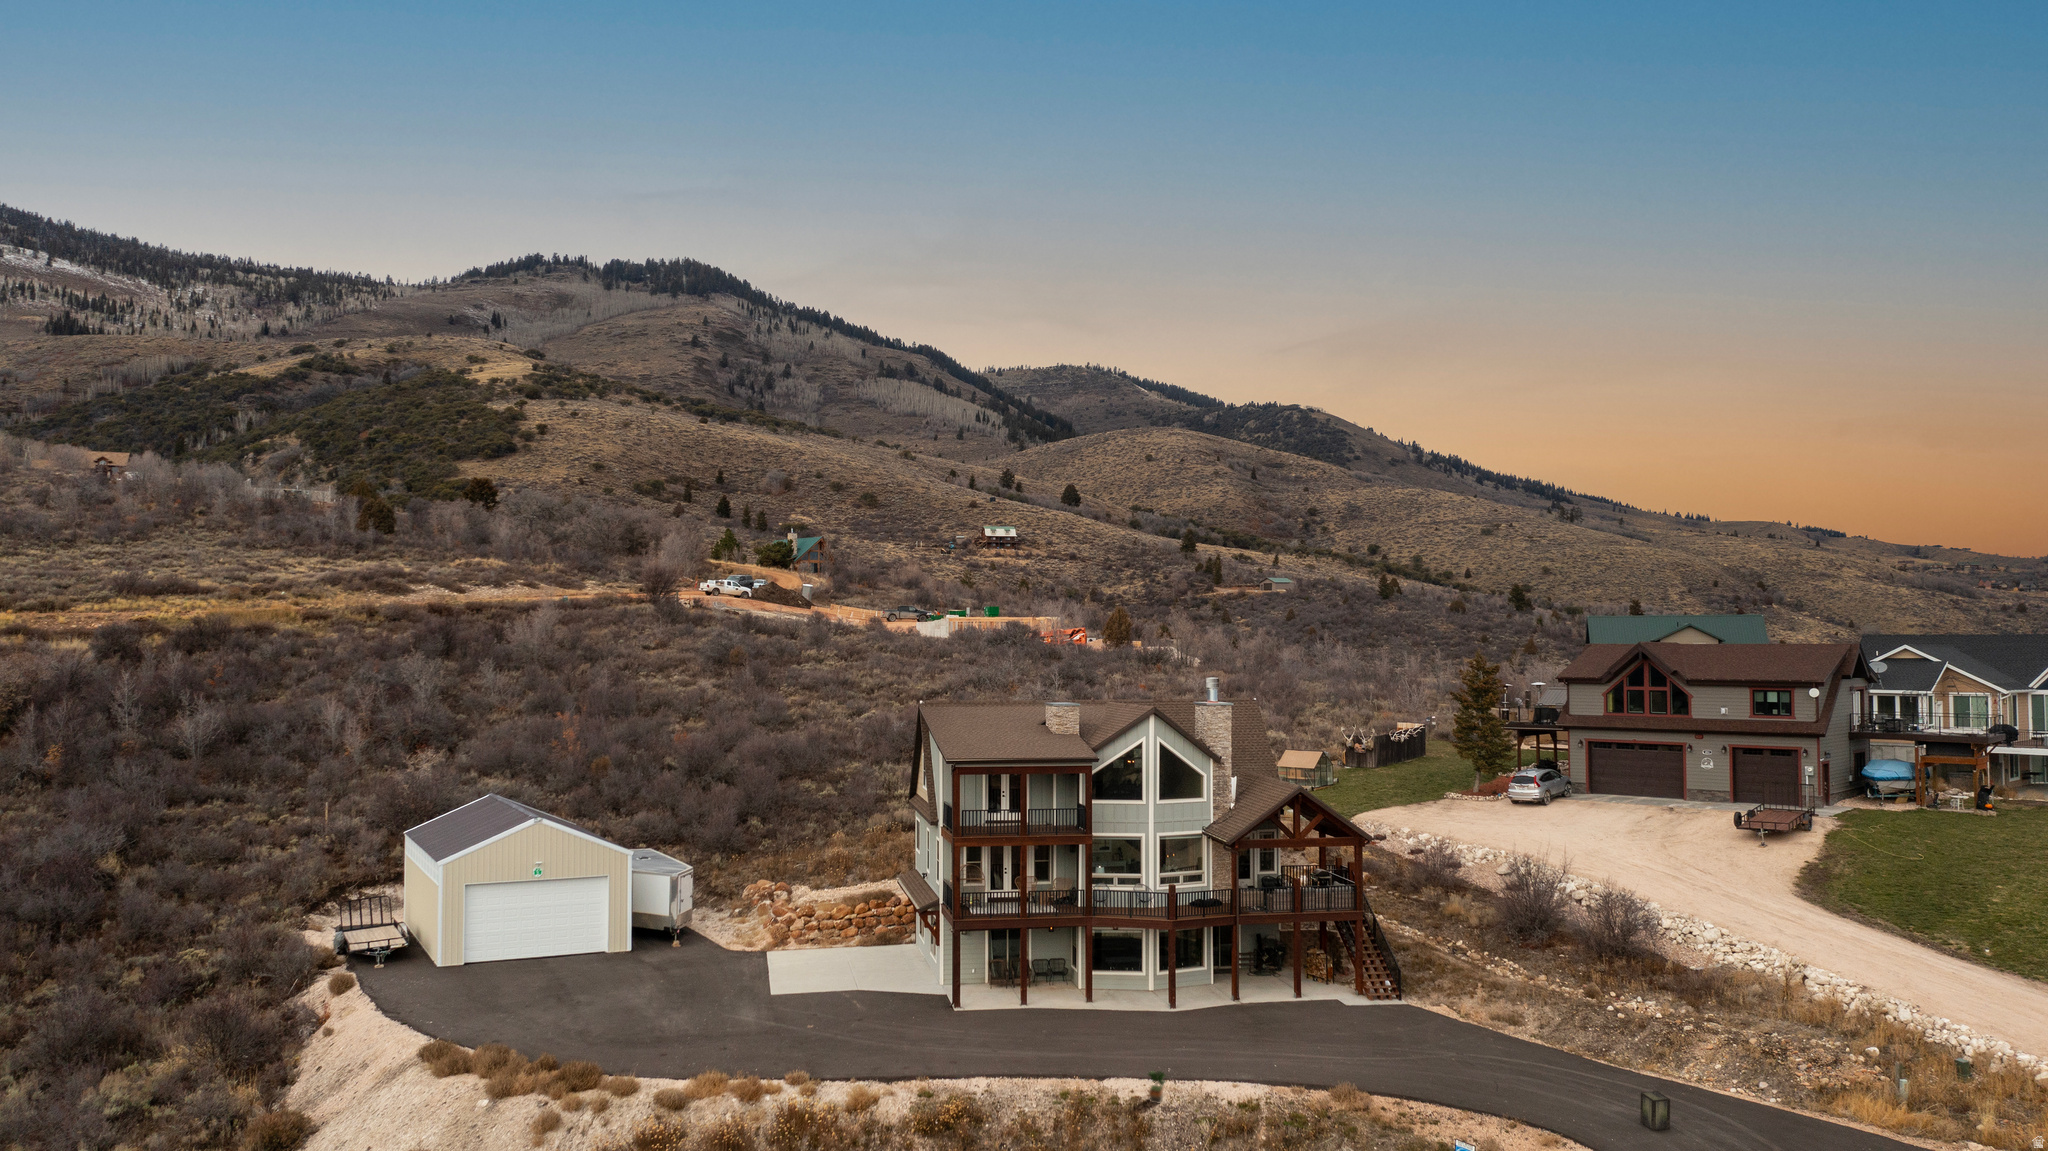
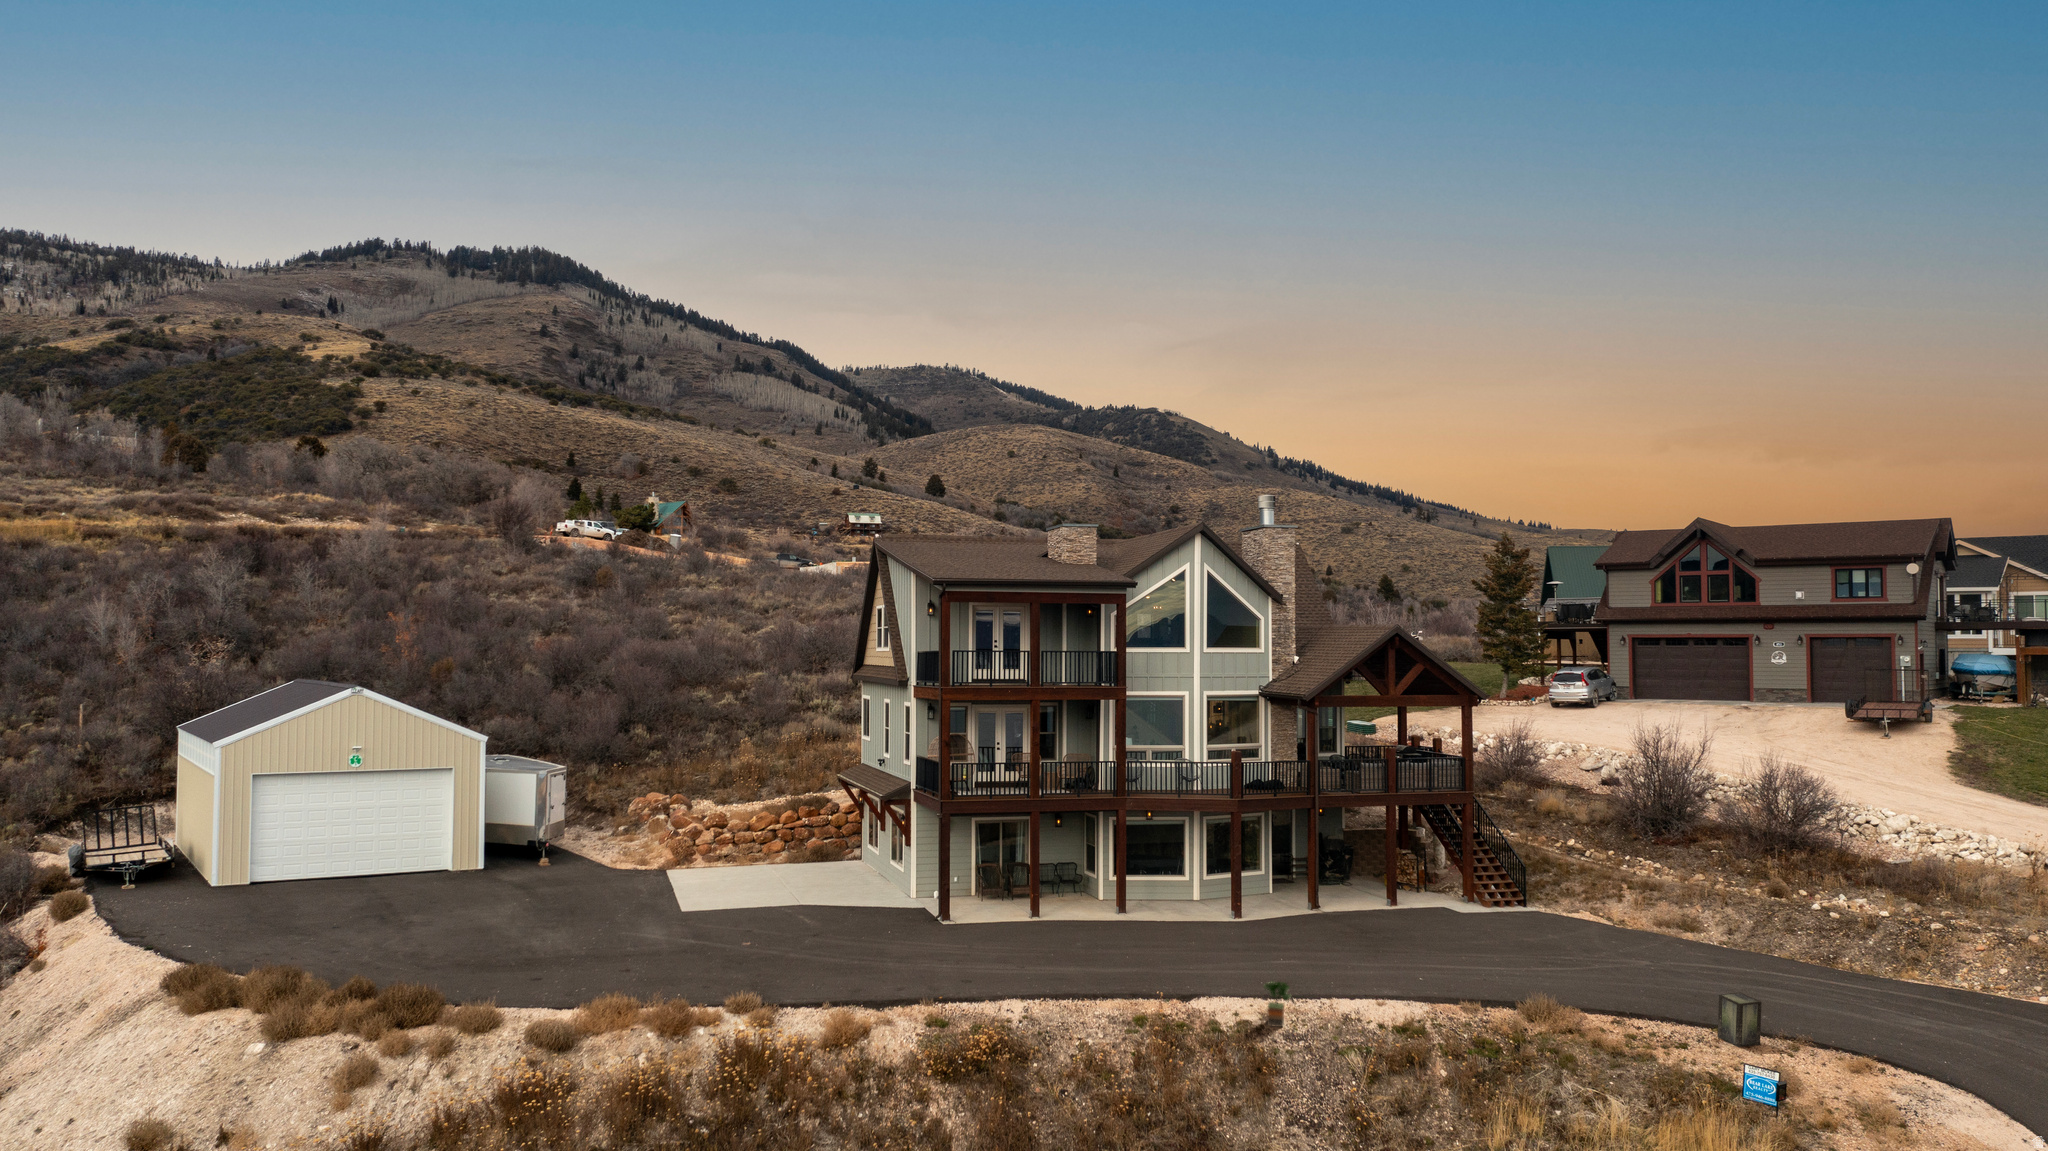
storage box: present [1640,1091,1670,1131] -> present [1718,992,1762,1047]

